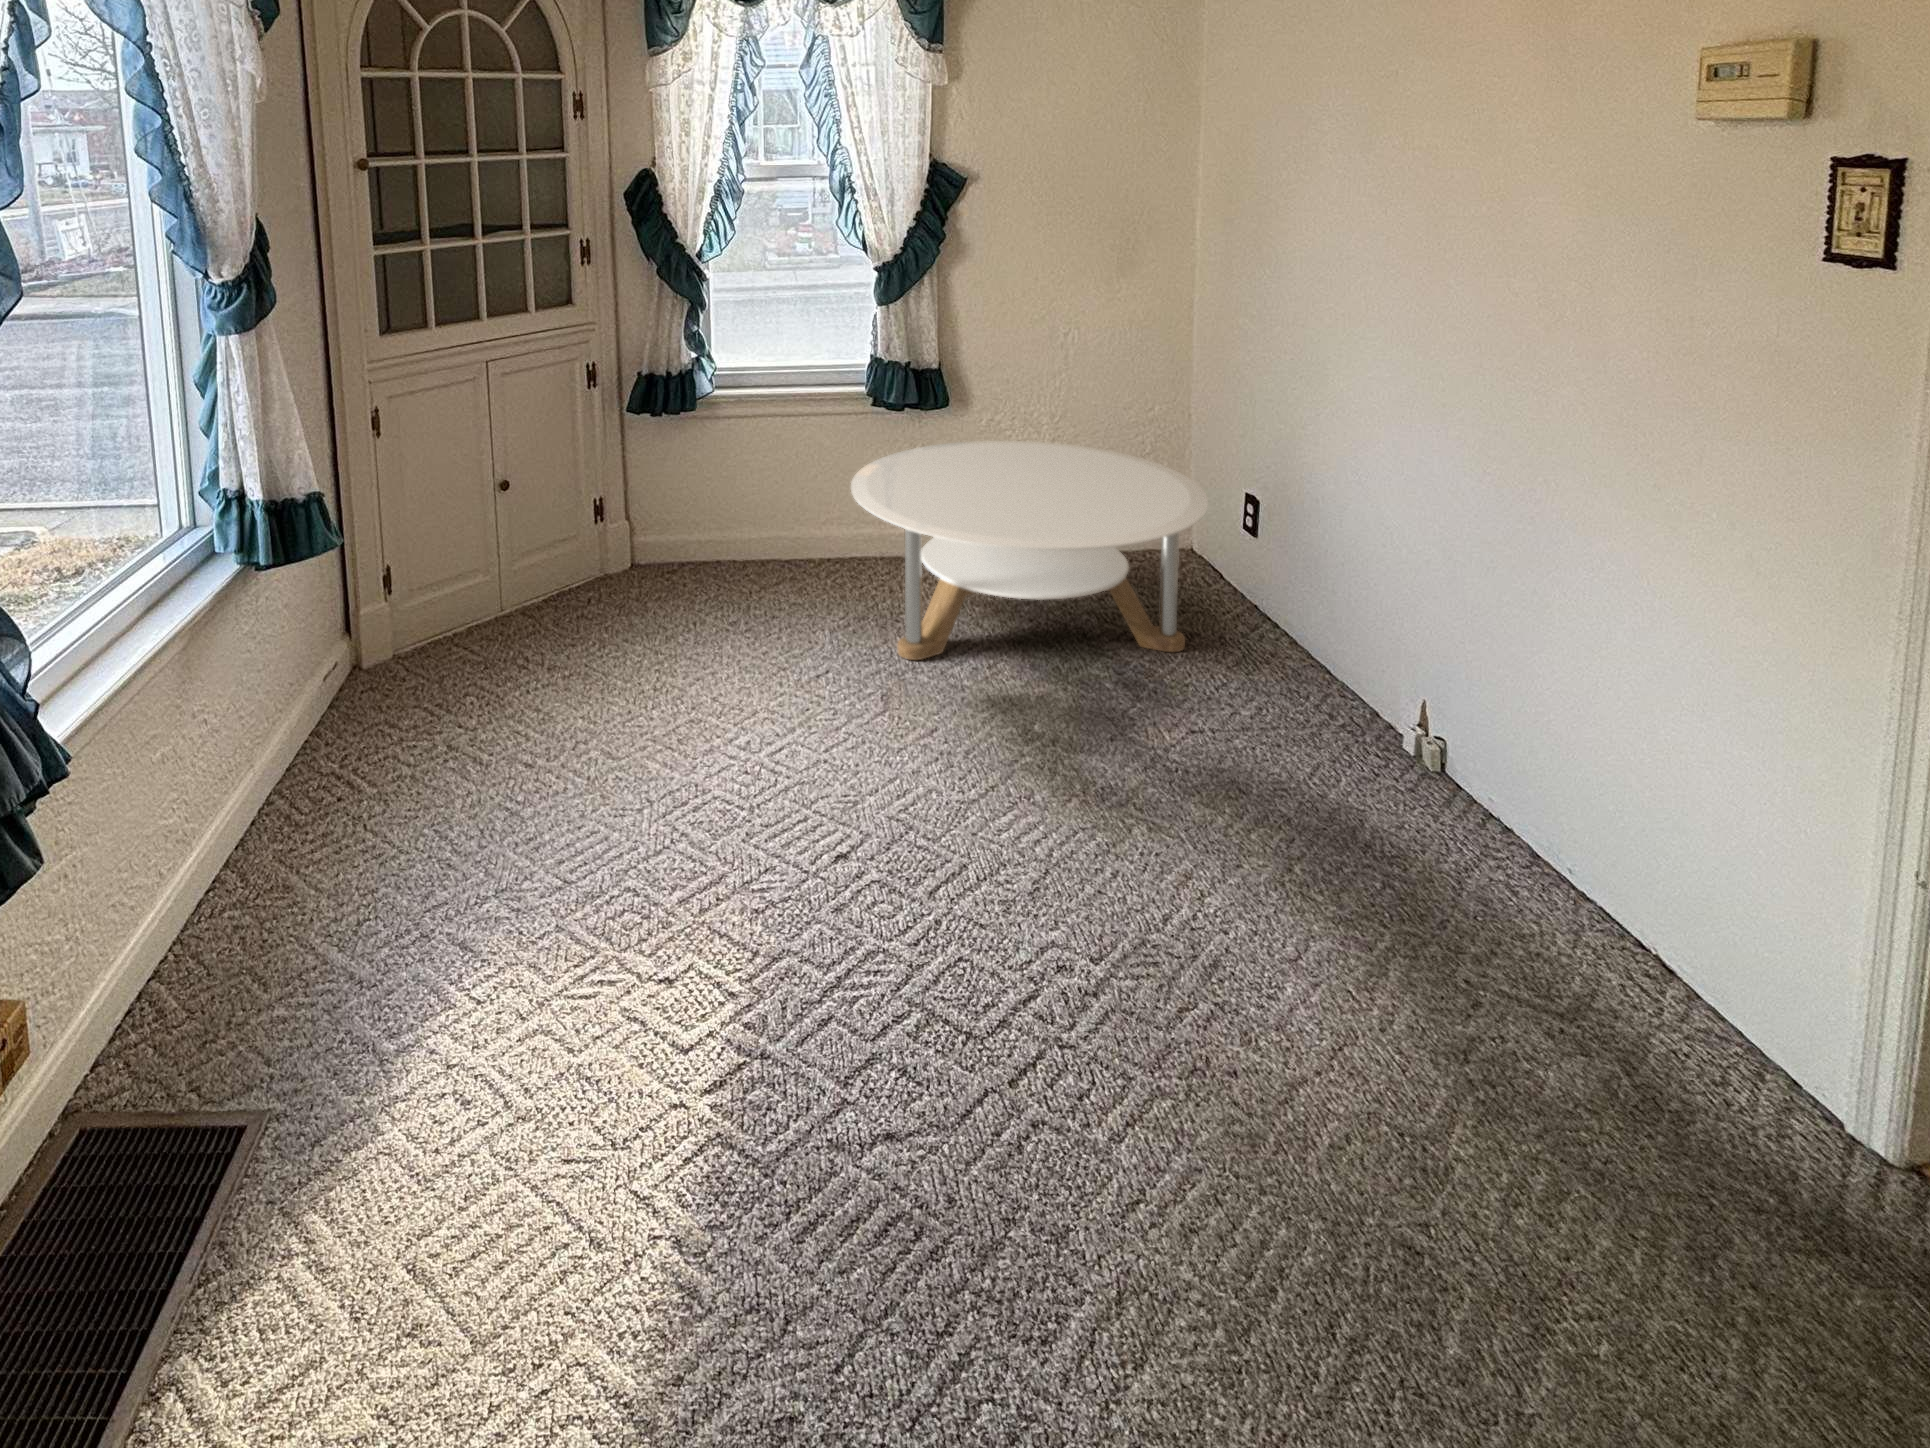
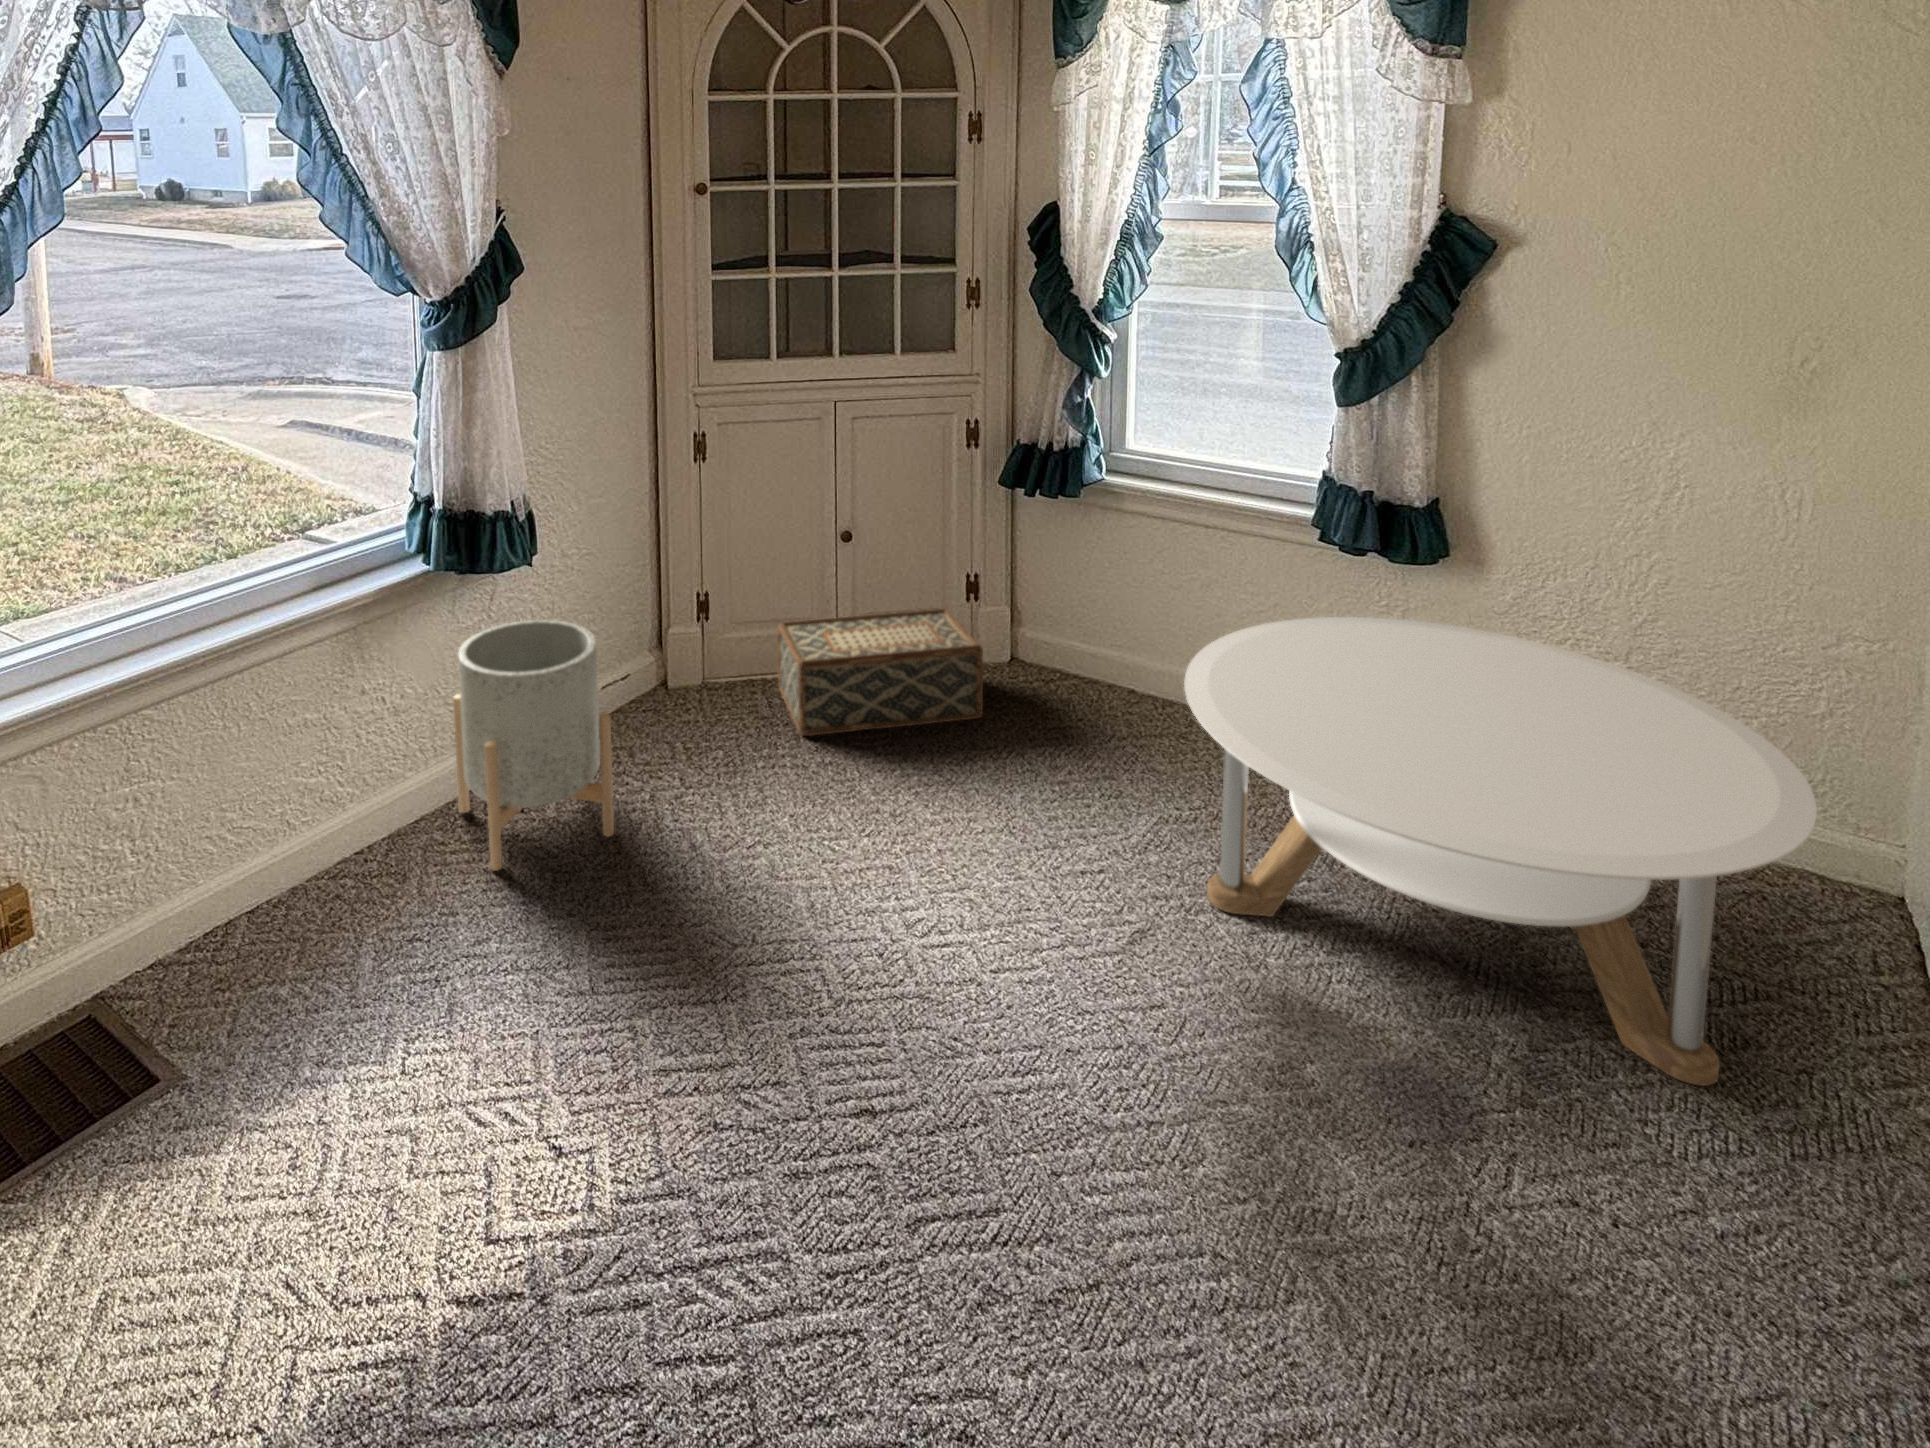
woven basket: none [464,526,651,660] -> present [777,609,983,736]
planter: none [260,599,451,852] -> present [453,620,614,871]

